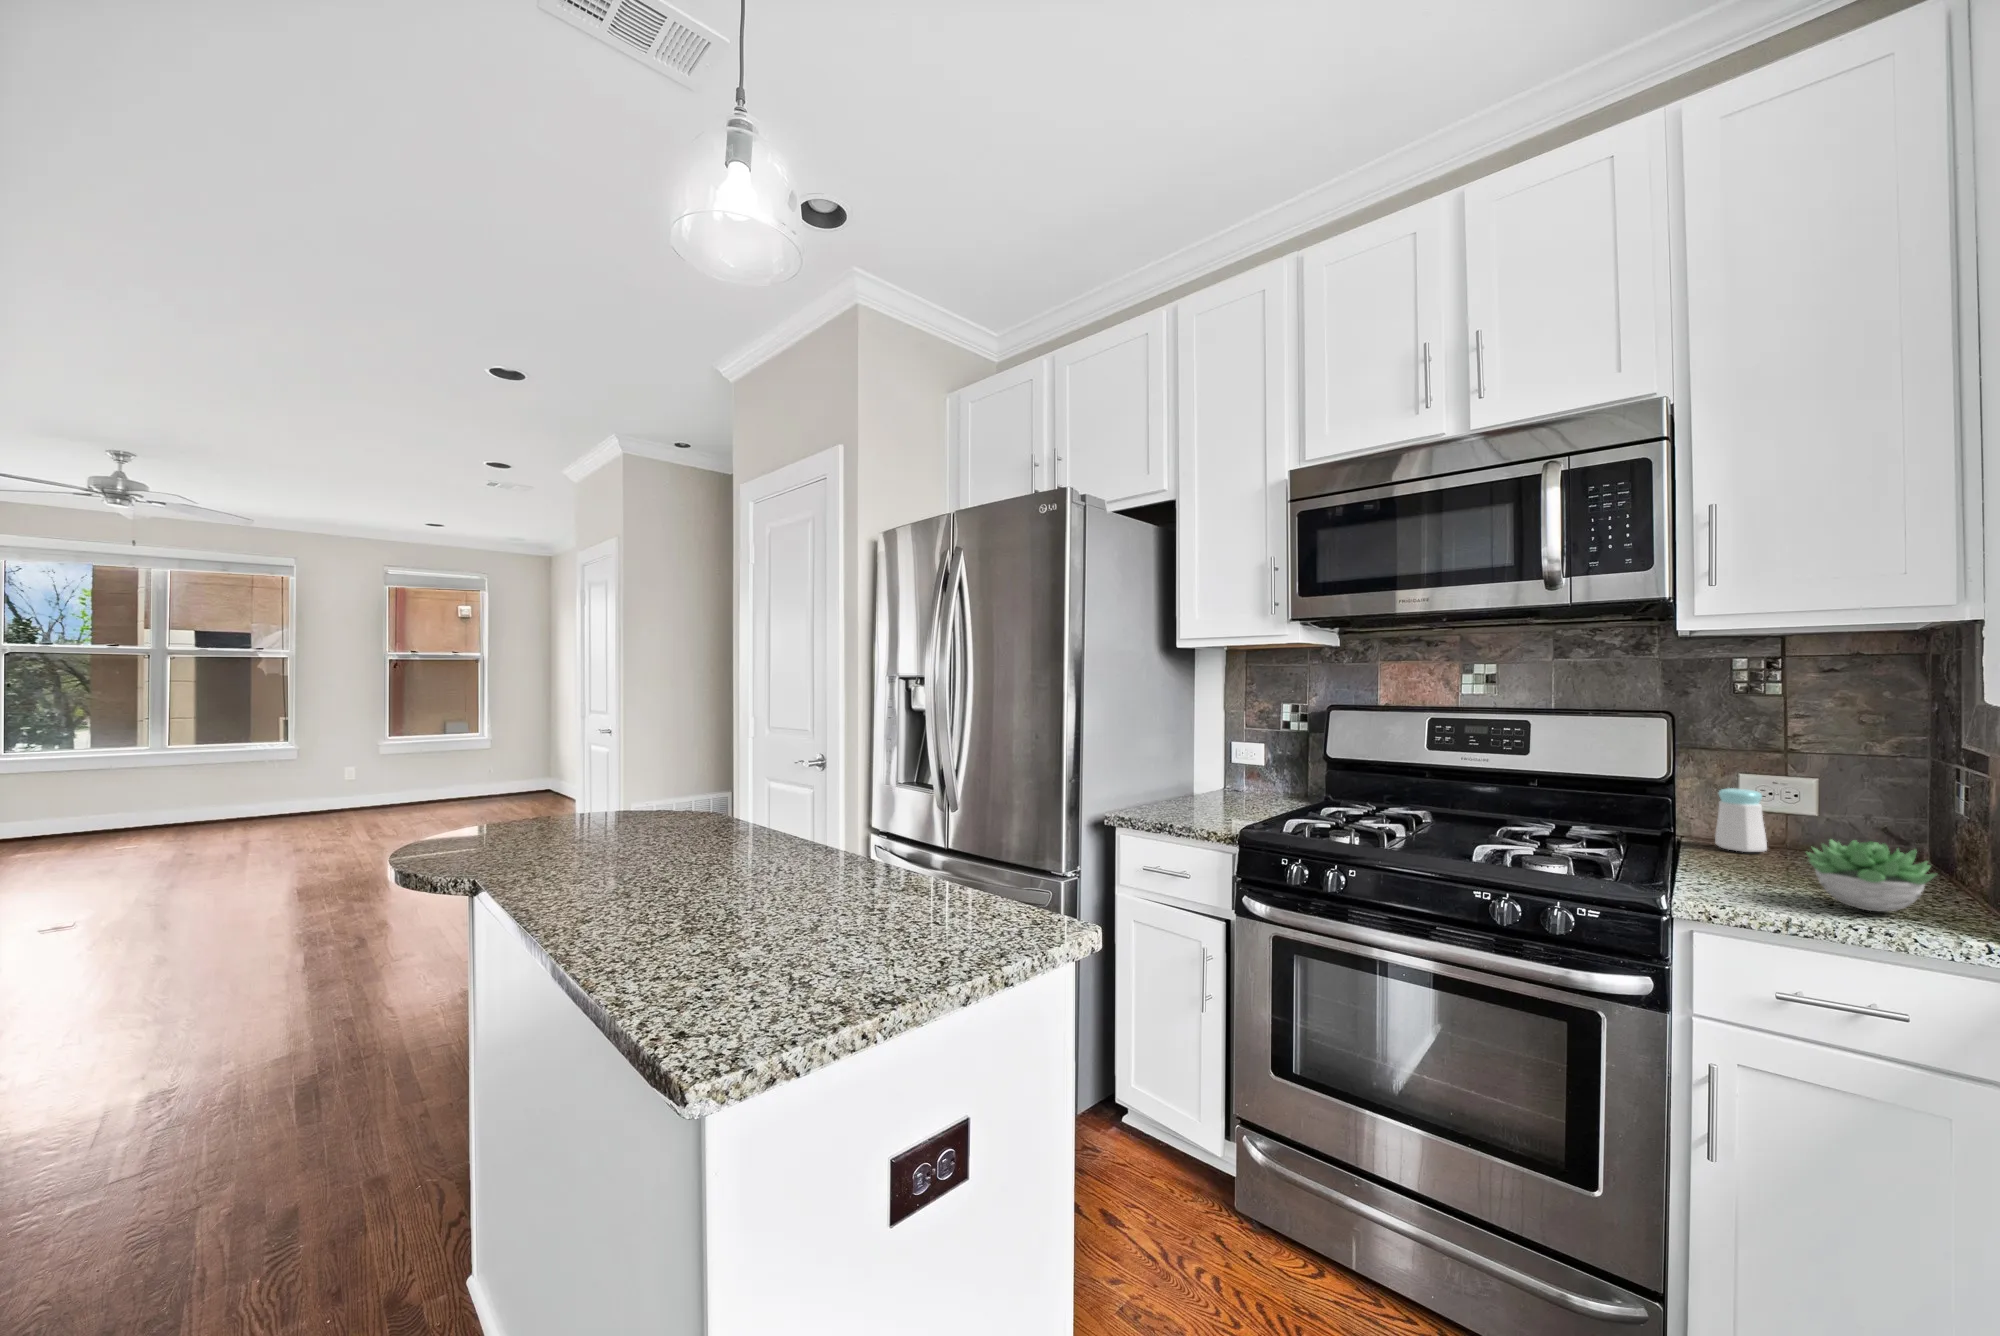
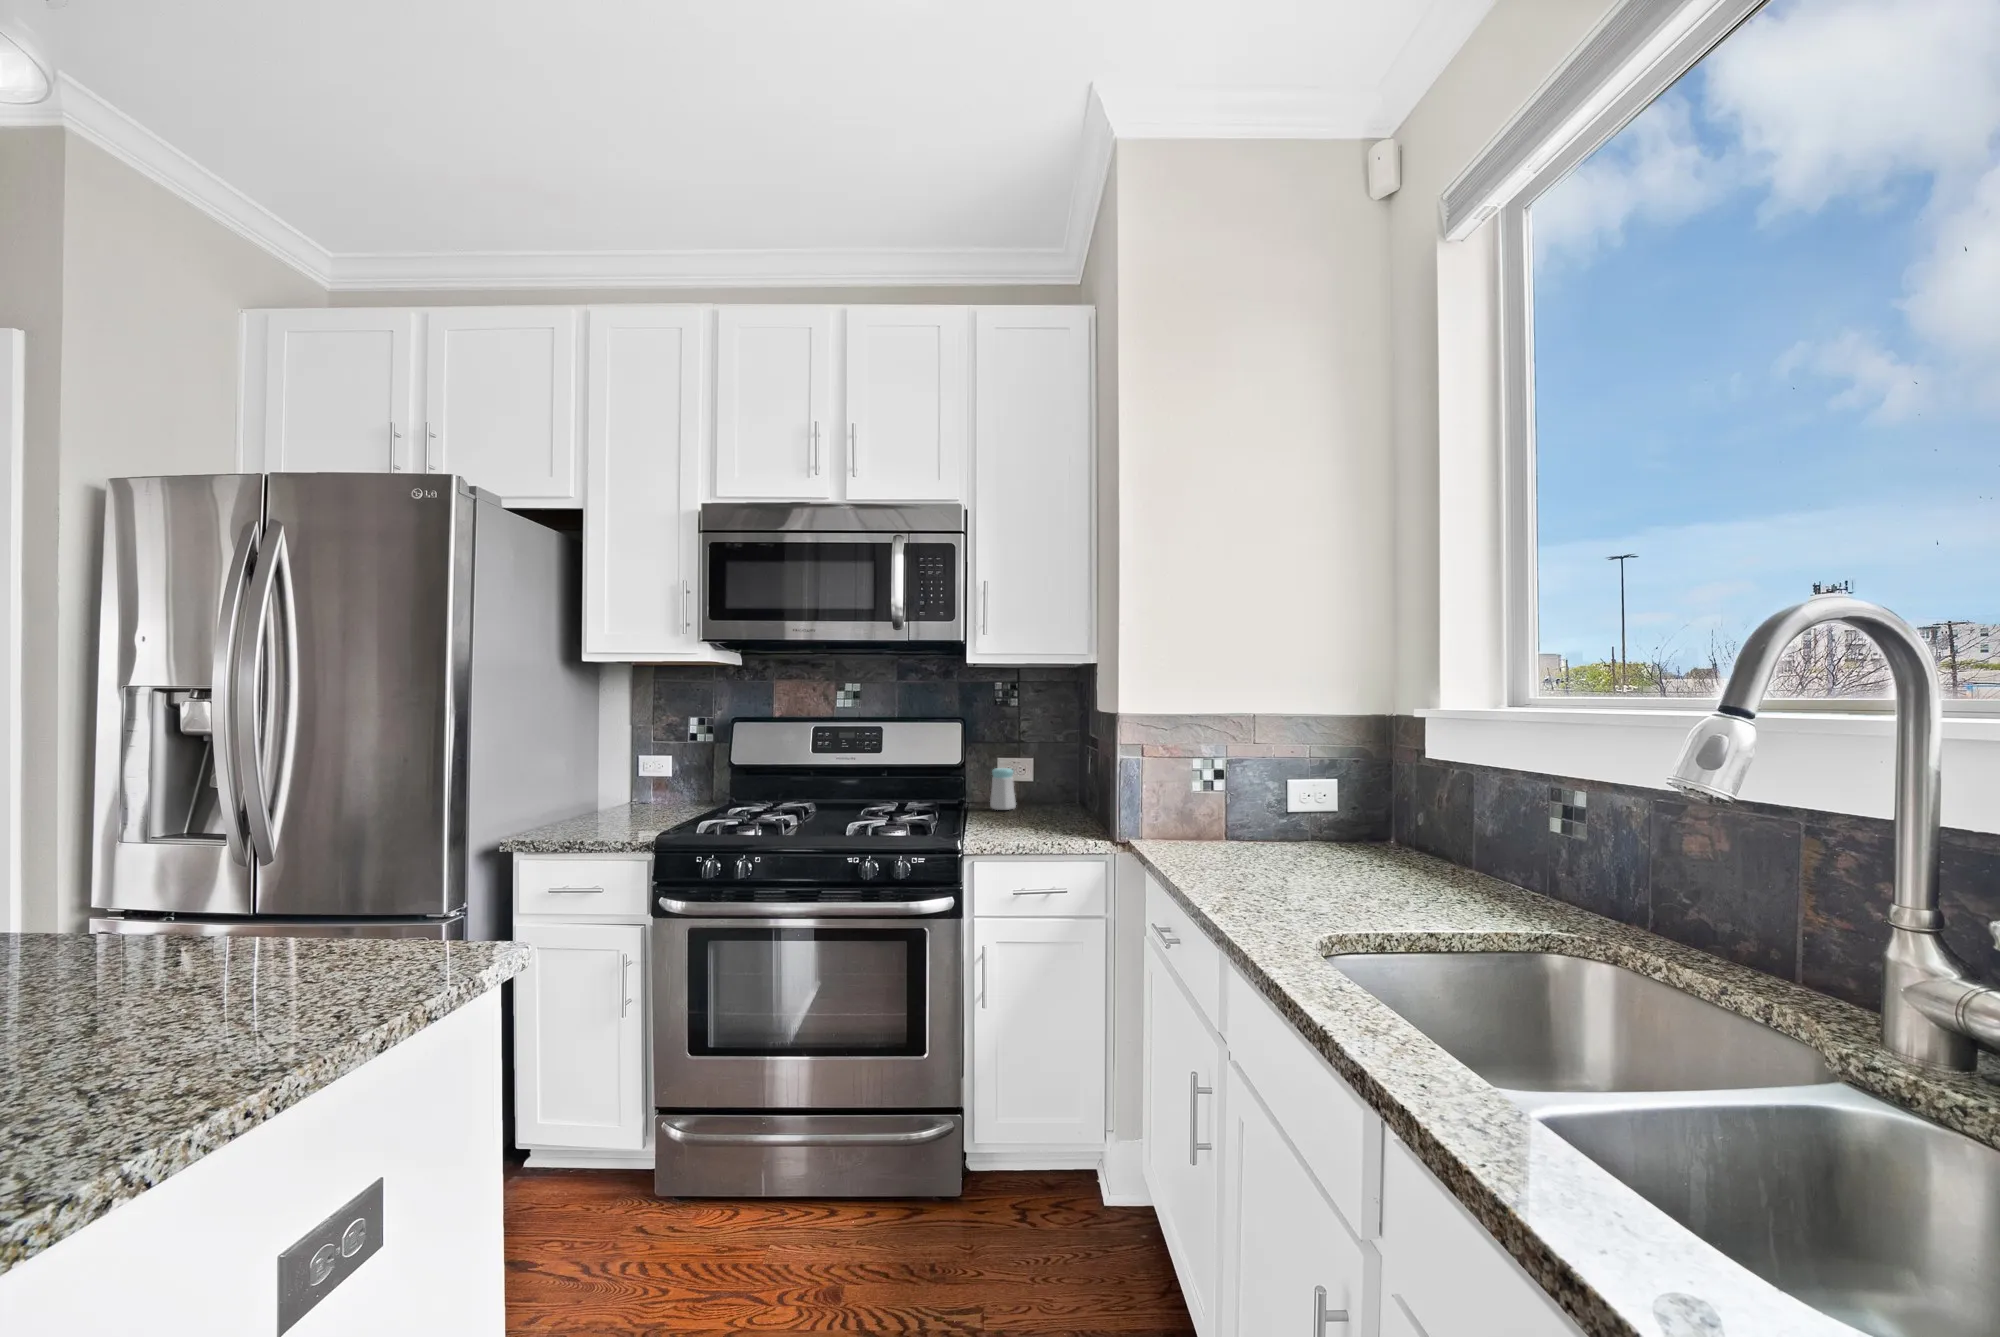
succulent plant: present [1807,839,1936,911] -> none [1027,792,1080,834]

